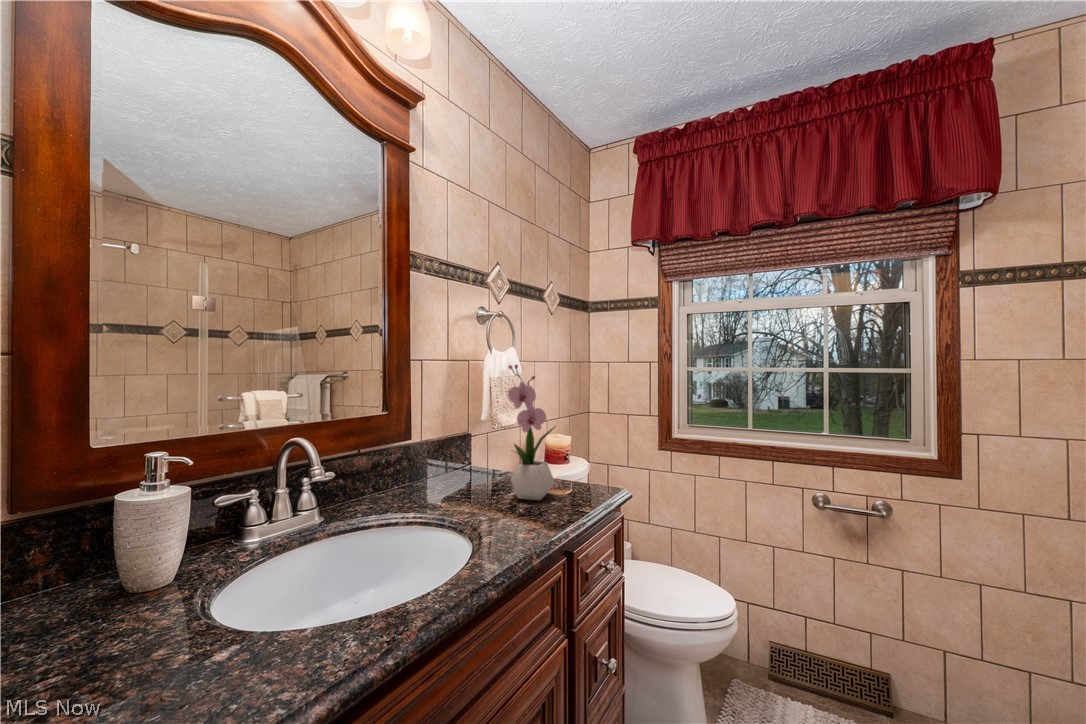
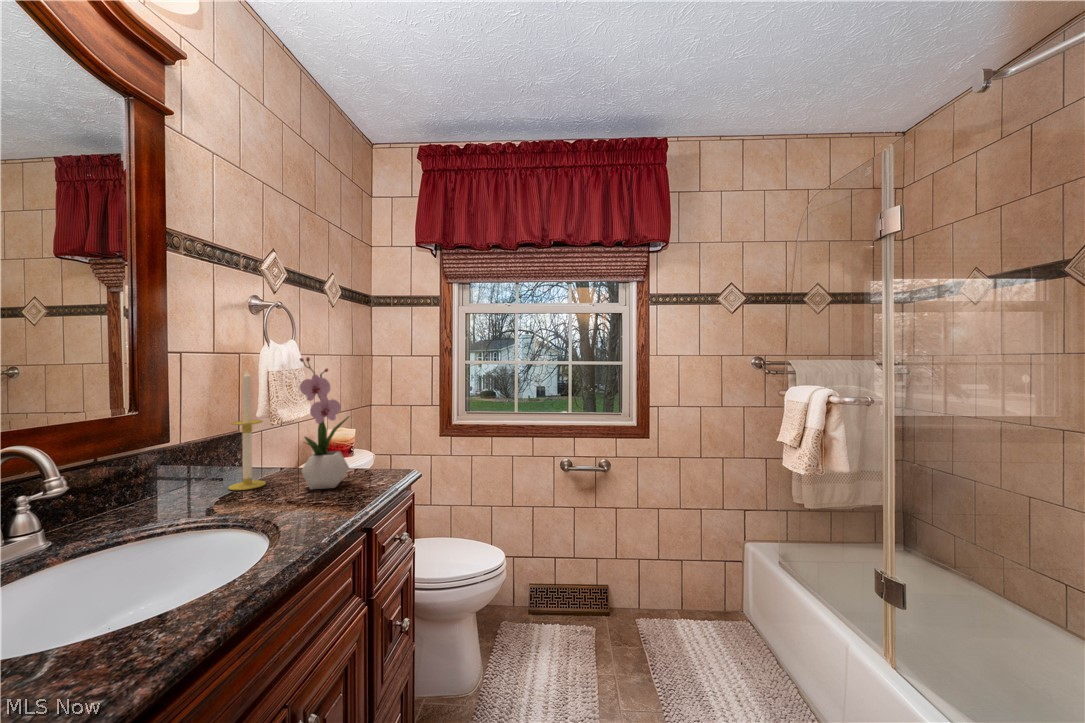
candle: none [453,375,483,490] -> present [228,370,266,490]

